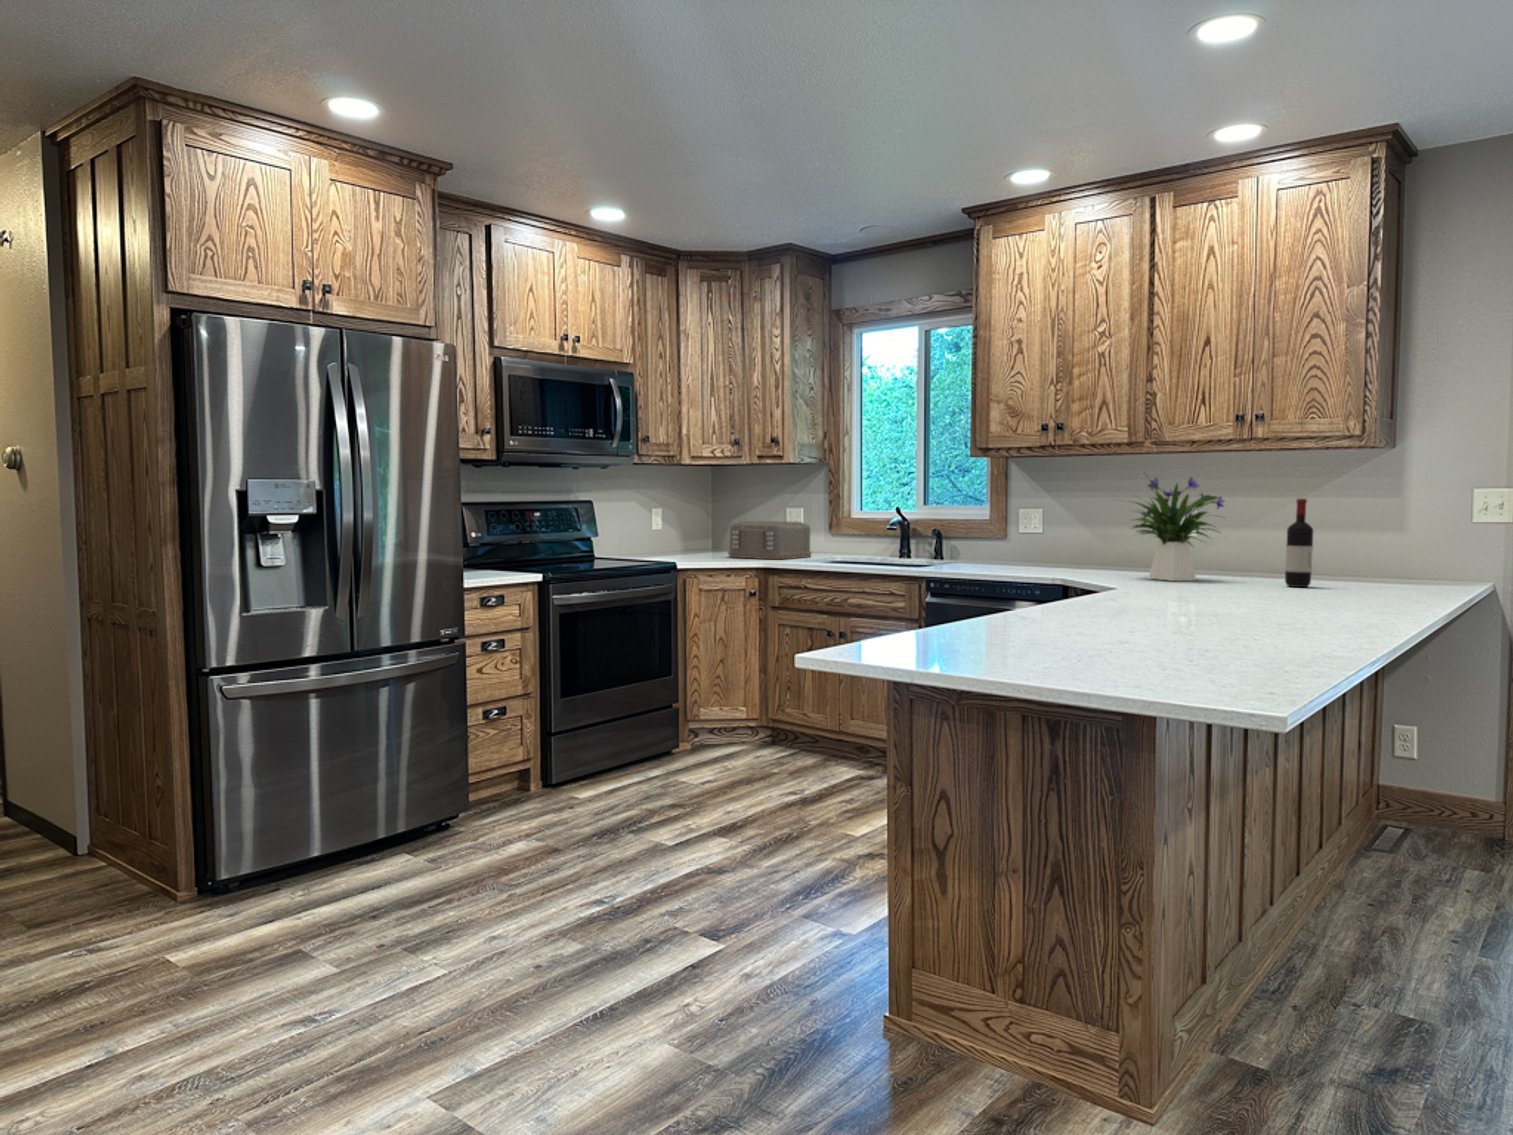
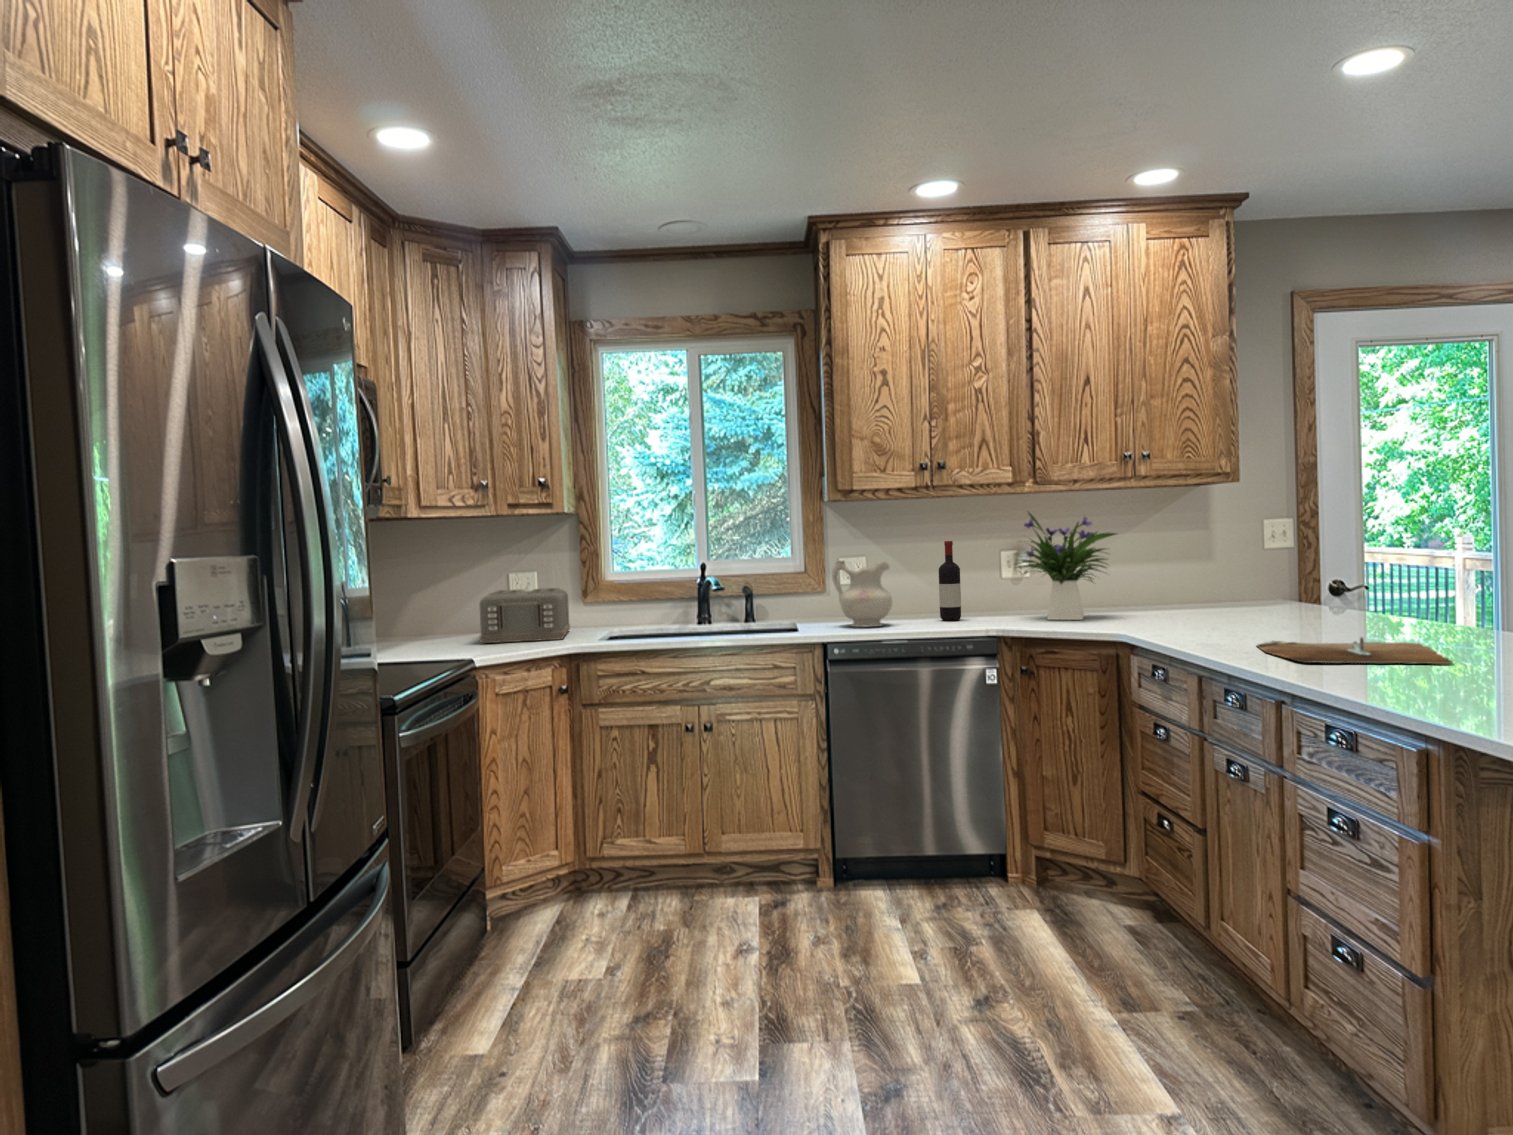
wine bottle: present [1285,499,1313,587] -> present [939,541,961,621]
ceramic pitcher: none [973,510,1021,571] -> present [832,561,892,627]
cutting board: none [1080,591,1273,614] -> present [1257,637,1452,664]

